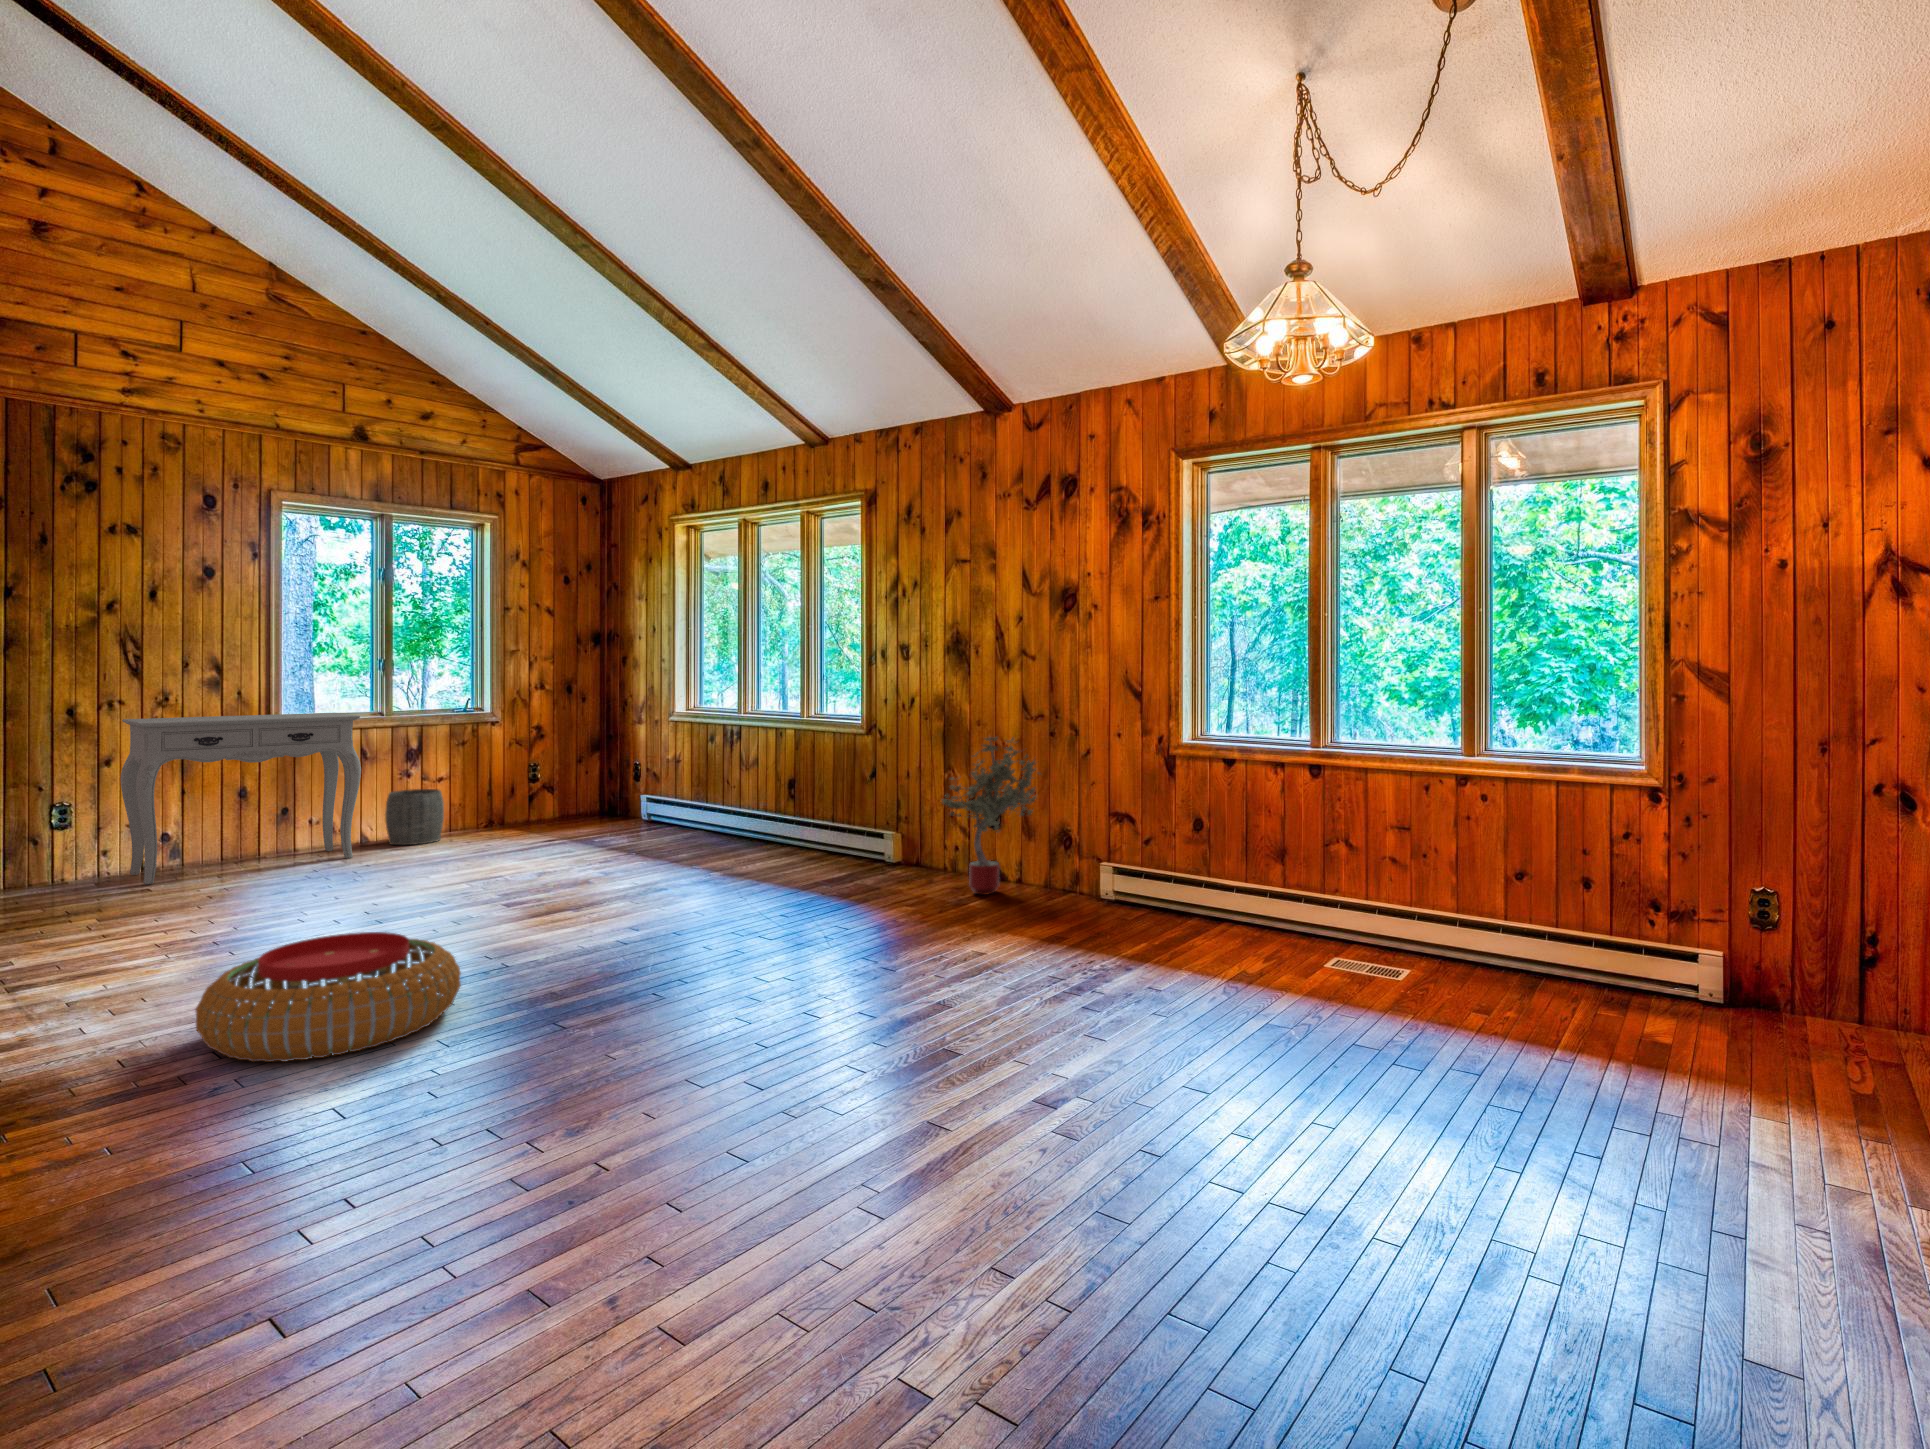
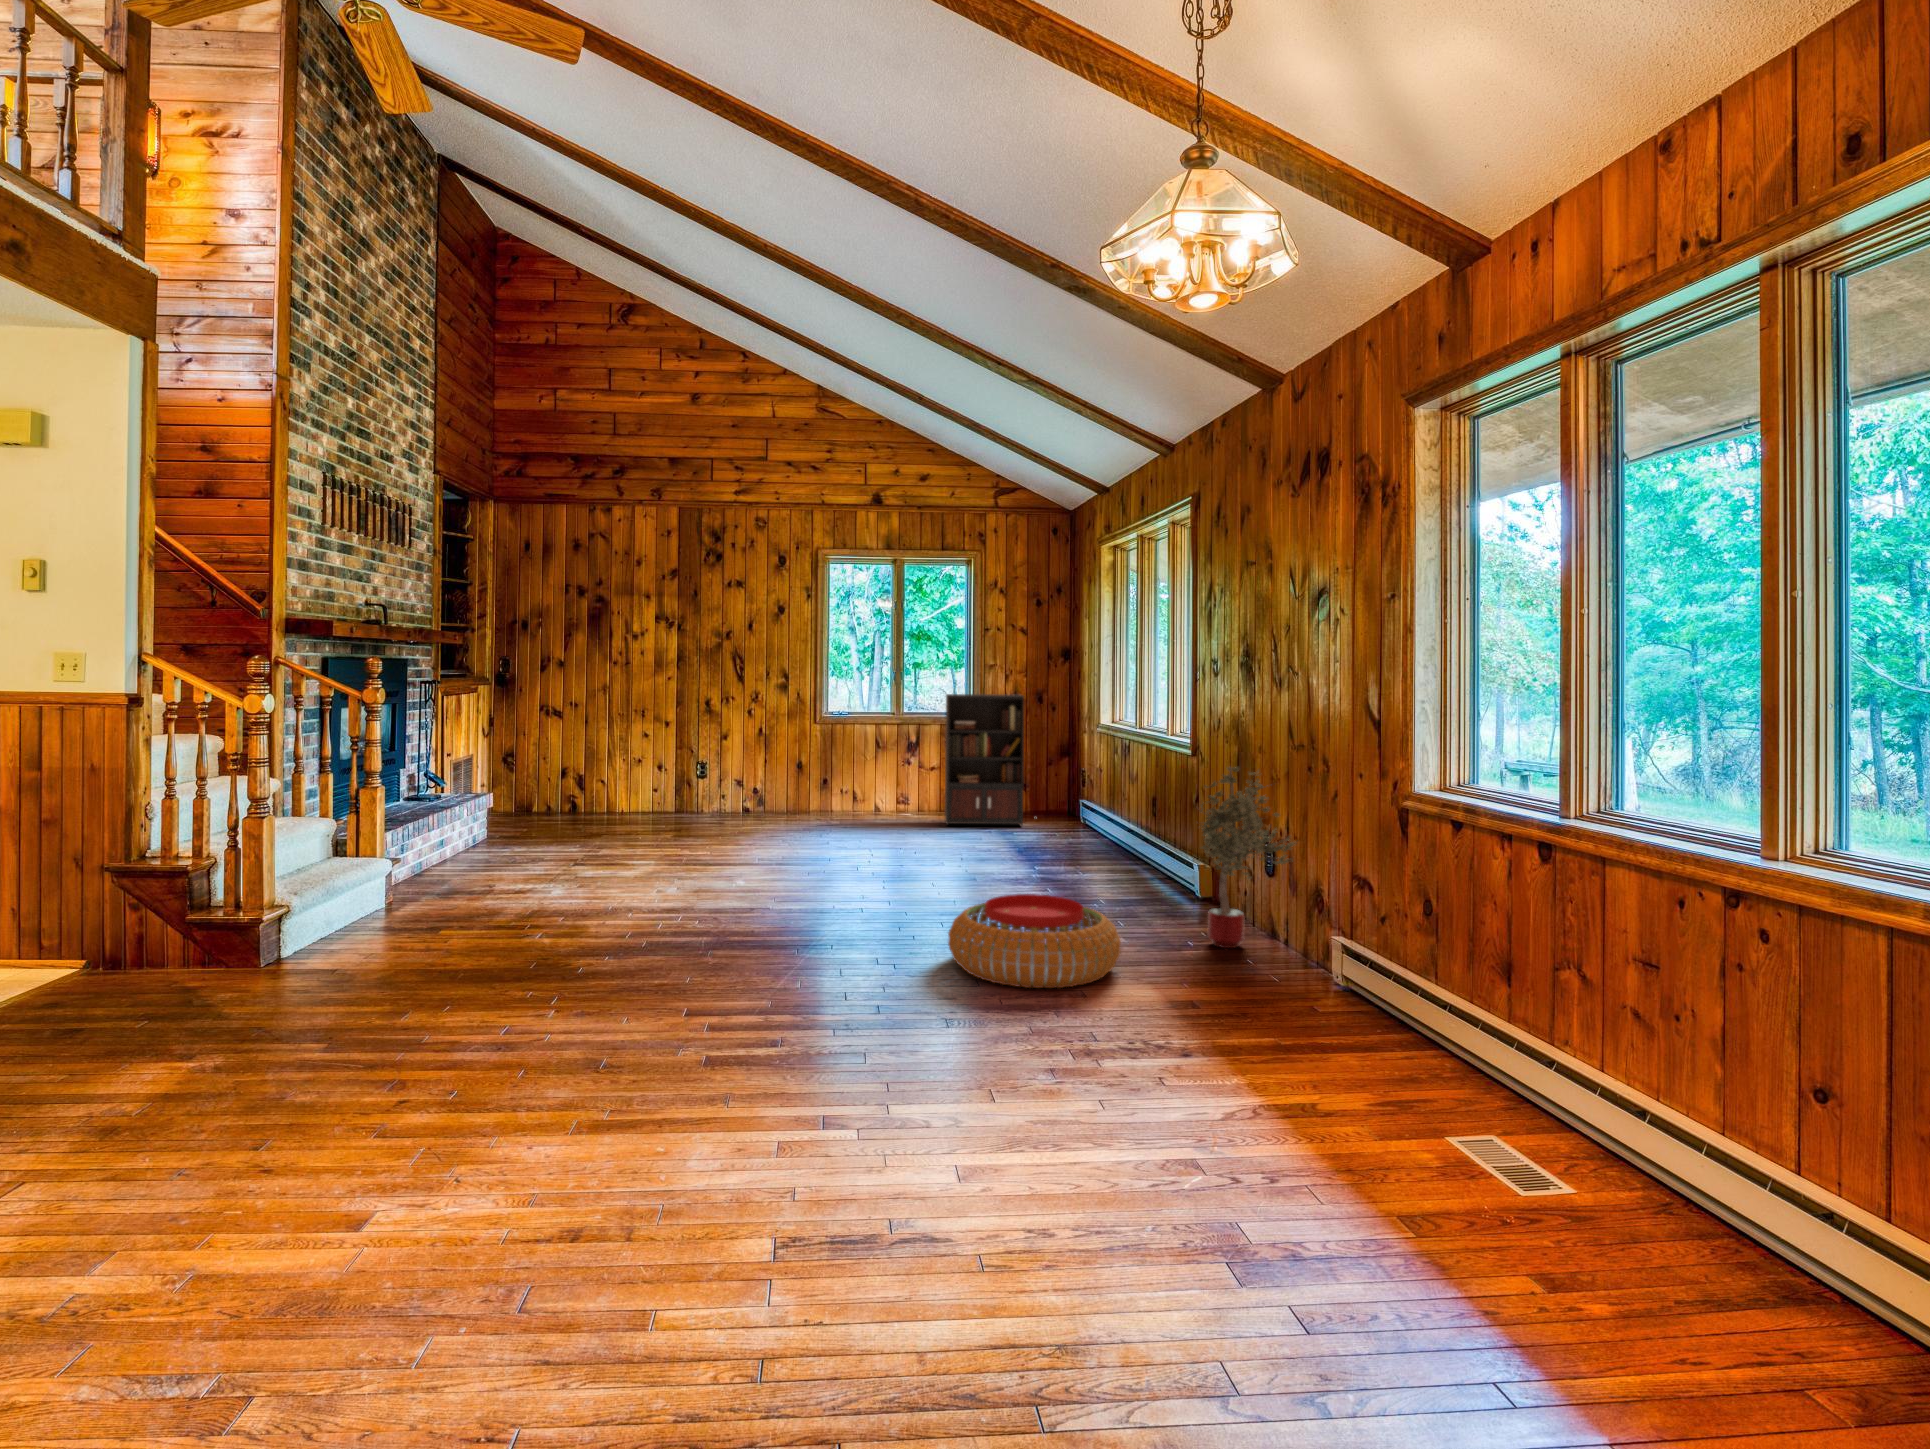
bookcase: none [476,683,583,840] -> present [945,694,1037,825]
console table: present [121,713,361,884] -> none [724,712,856,825]
woven basket: present [385,789,444,845] -> none [886,777,926,822]
pouf: present [196,932,461,1062] -> present [948,894,1121,988]

